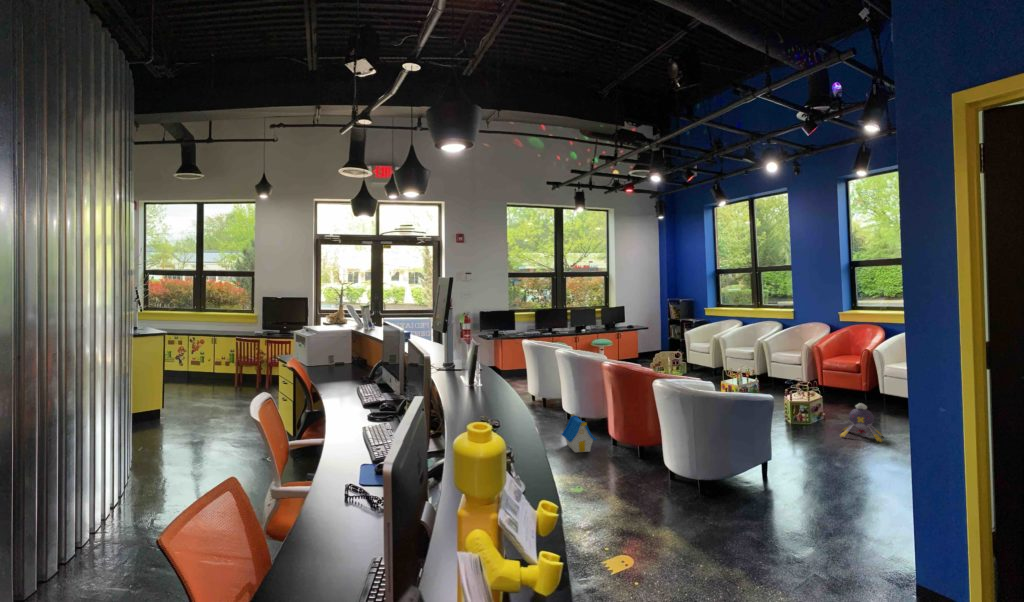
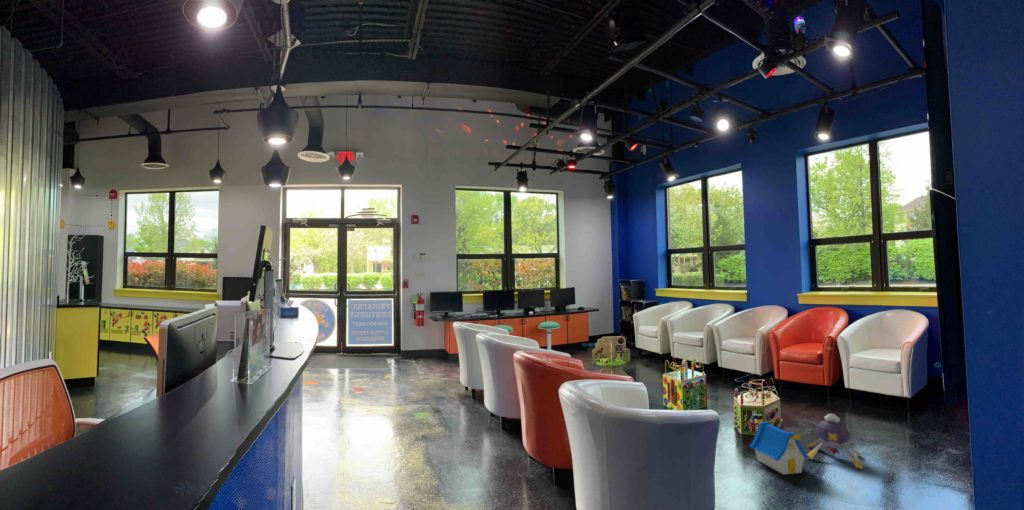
toy house: present [561,414,596,452] -> present [749,419,809,474]

